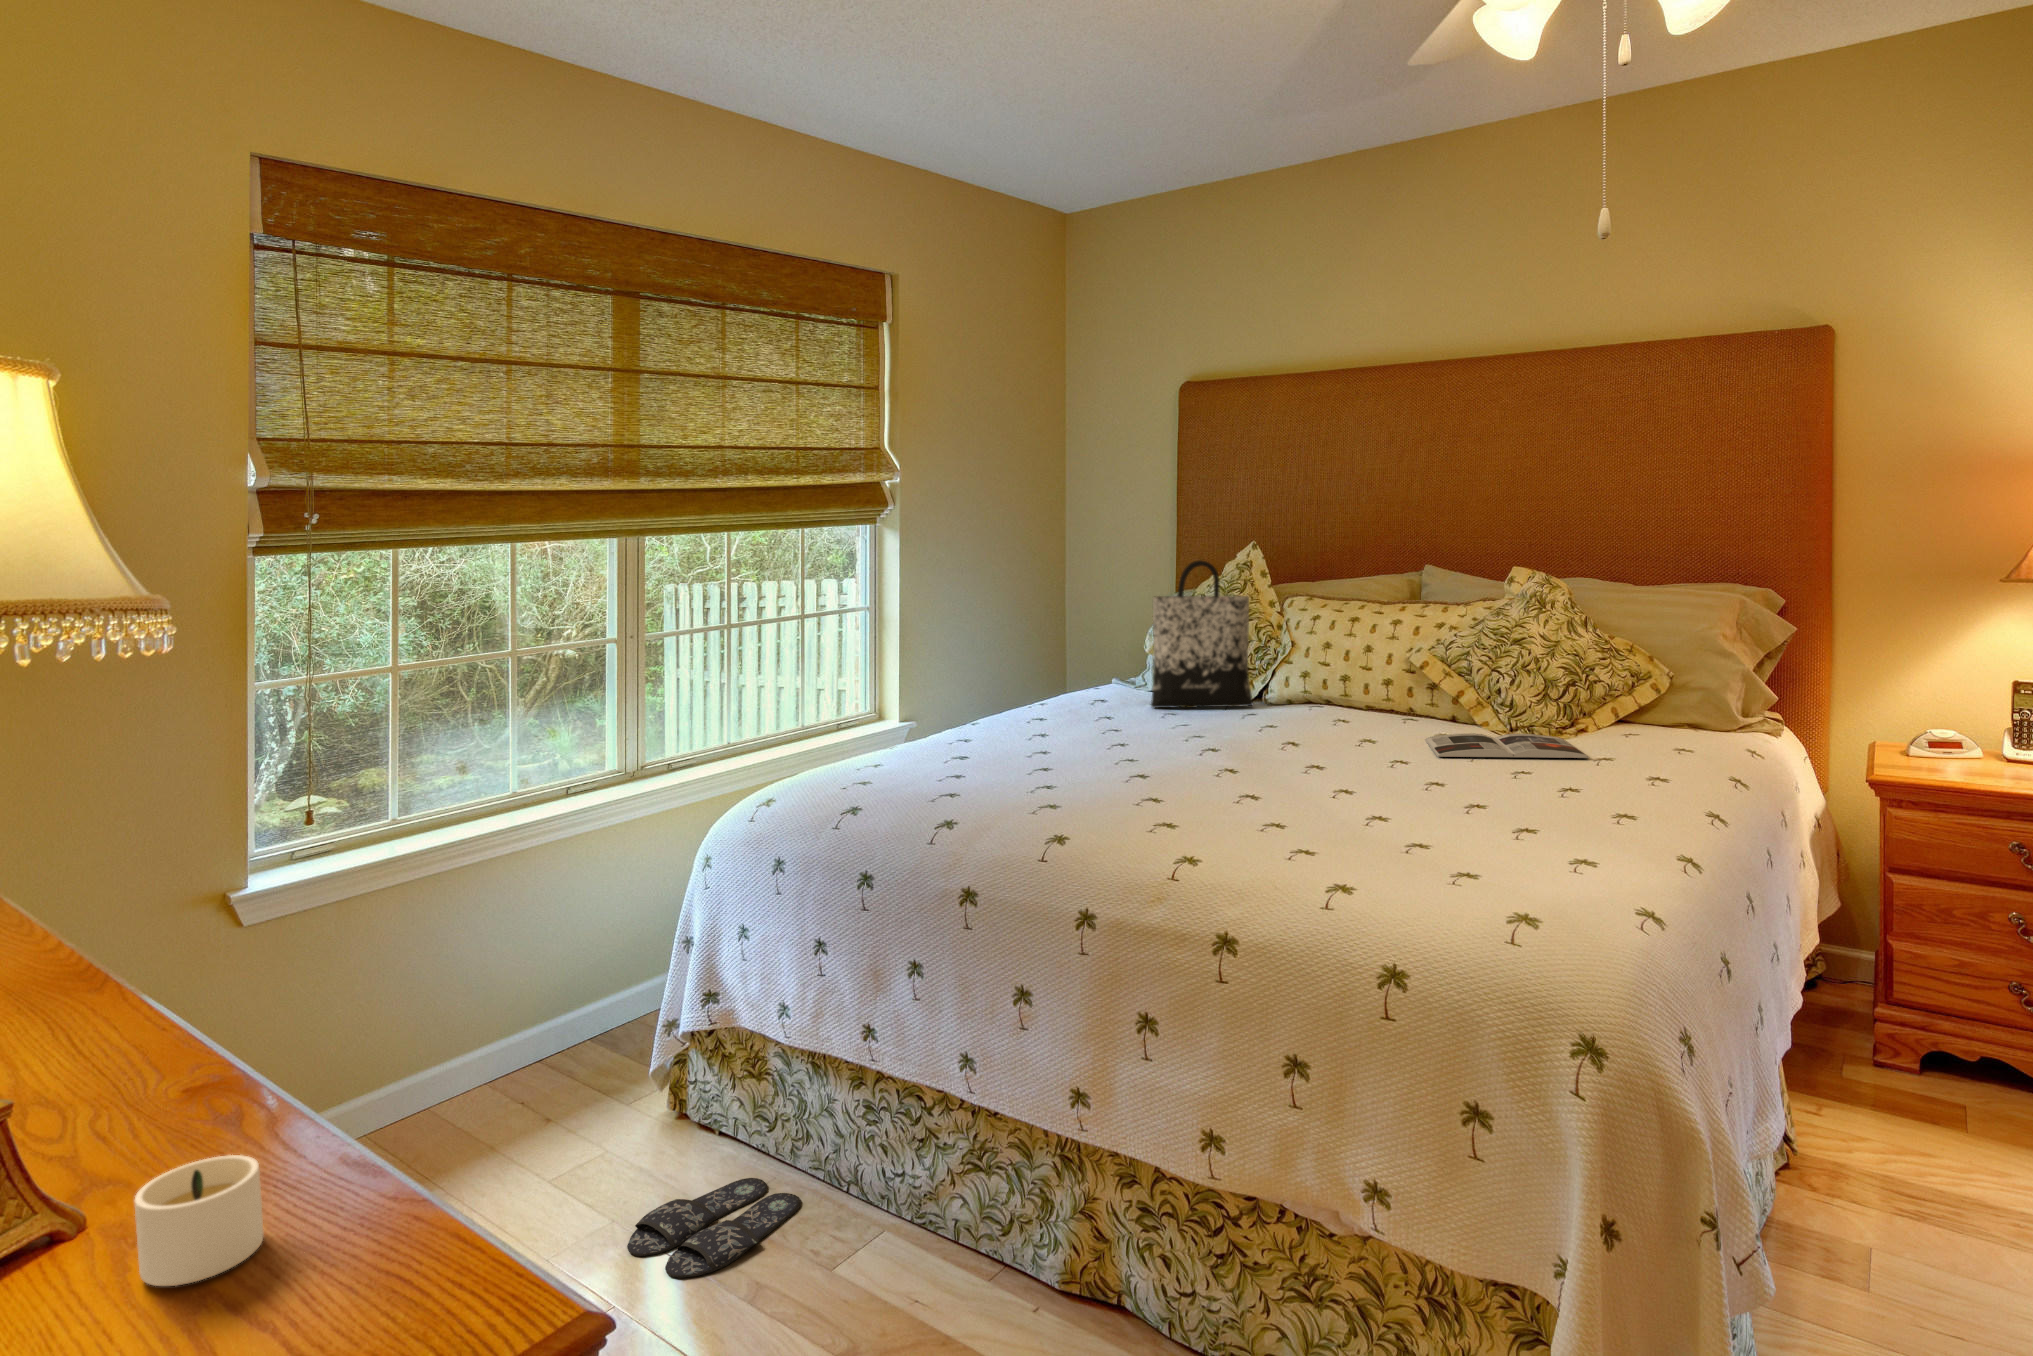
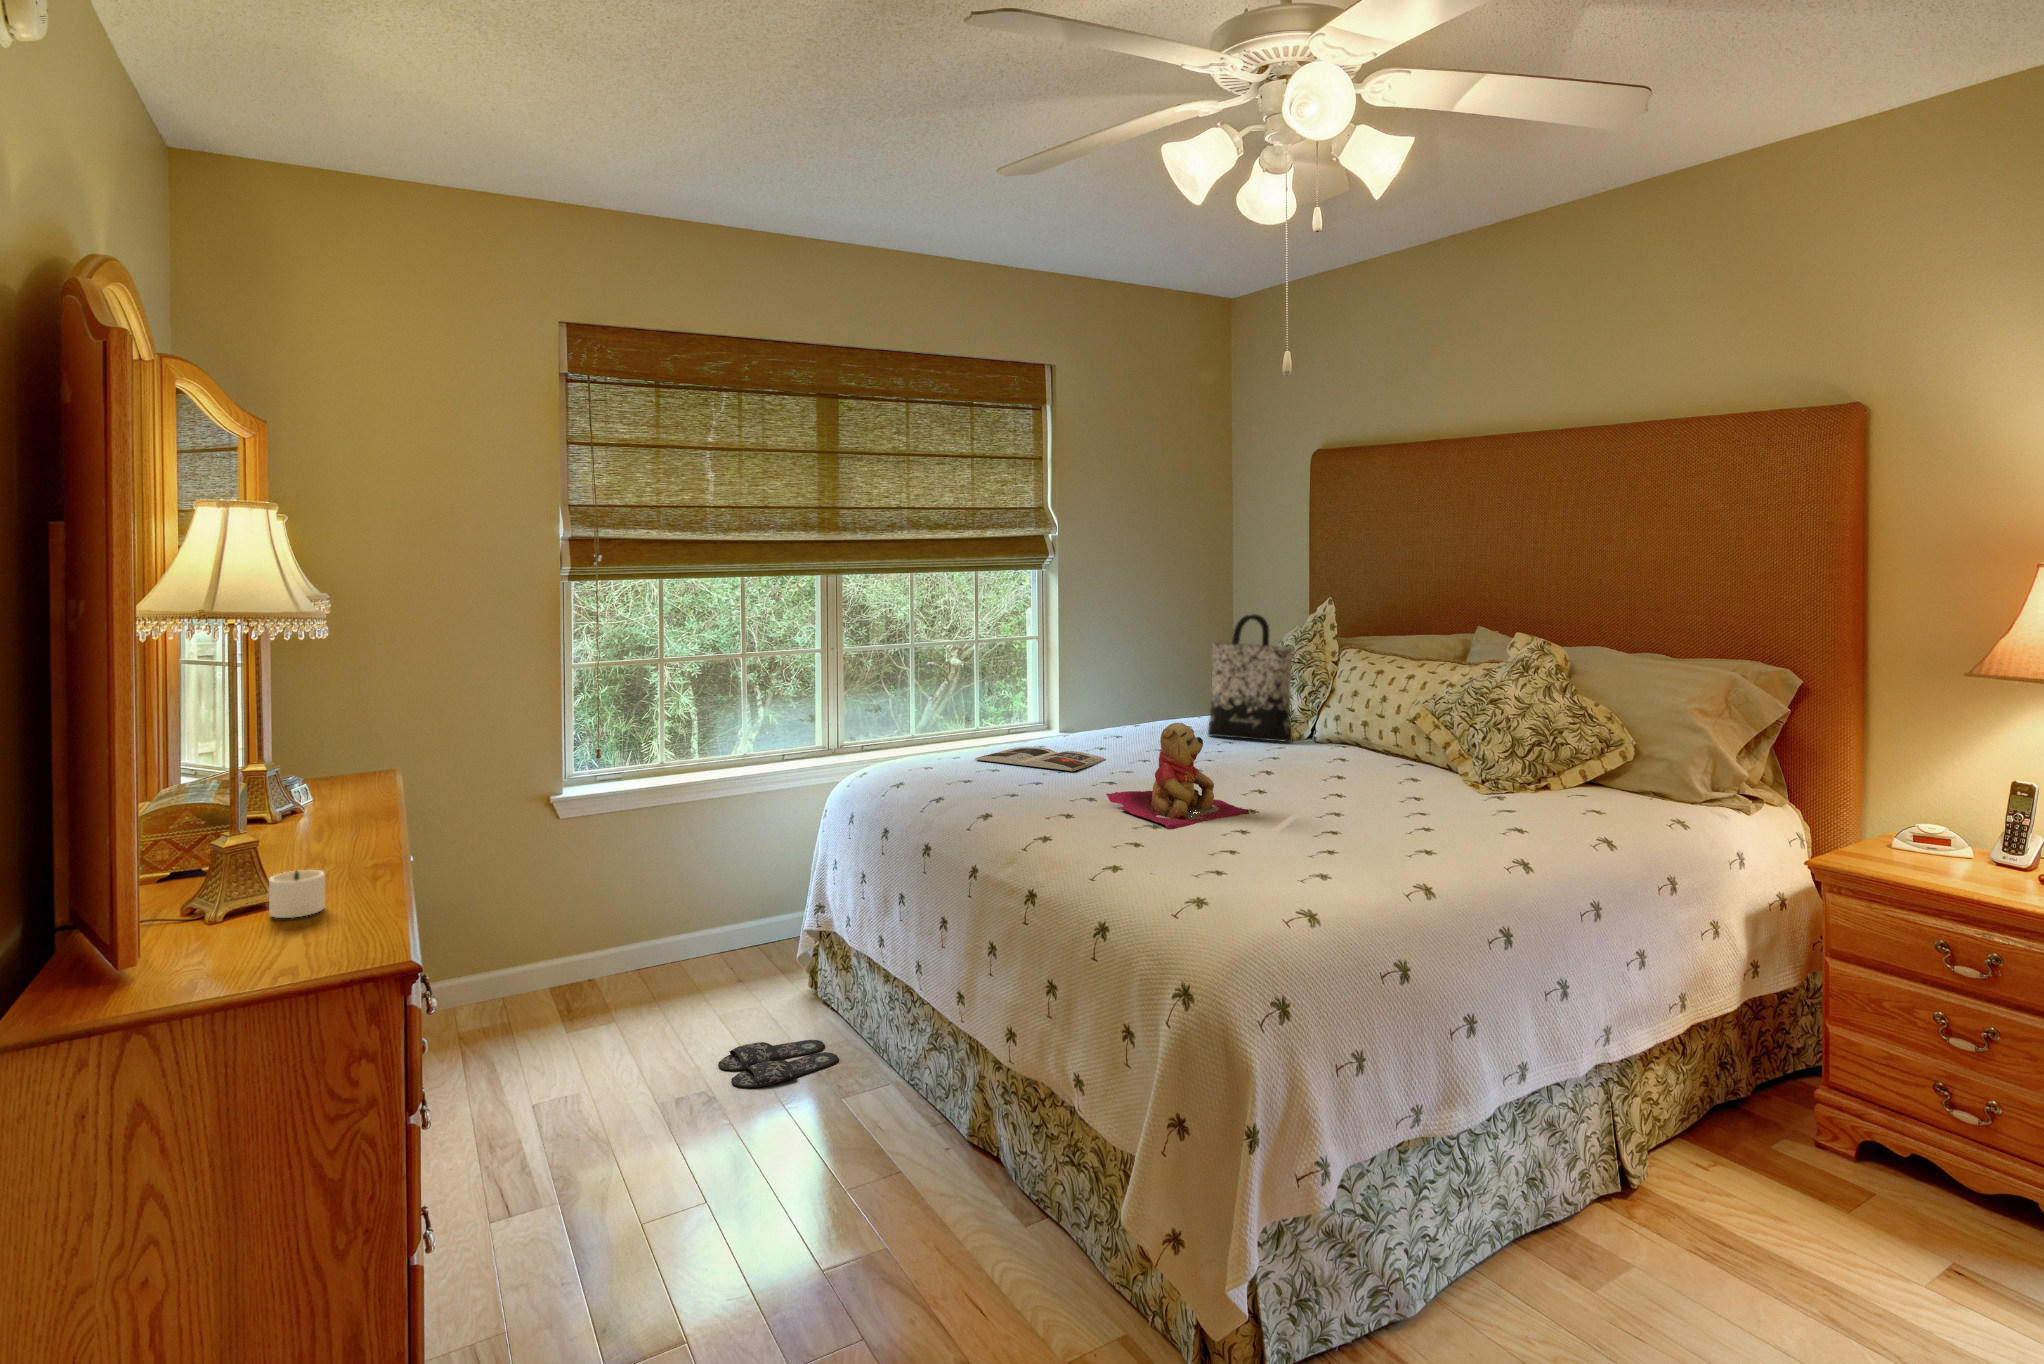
teddy bear: none [1186,693,1359,830] -> present [1106,723,1249,829]
magazine: present [1425,733,1589,758] -> present [975,747,1106,771]

